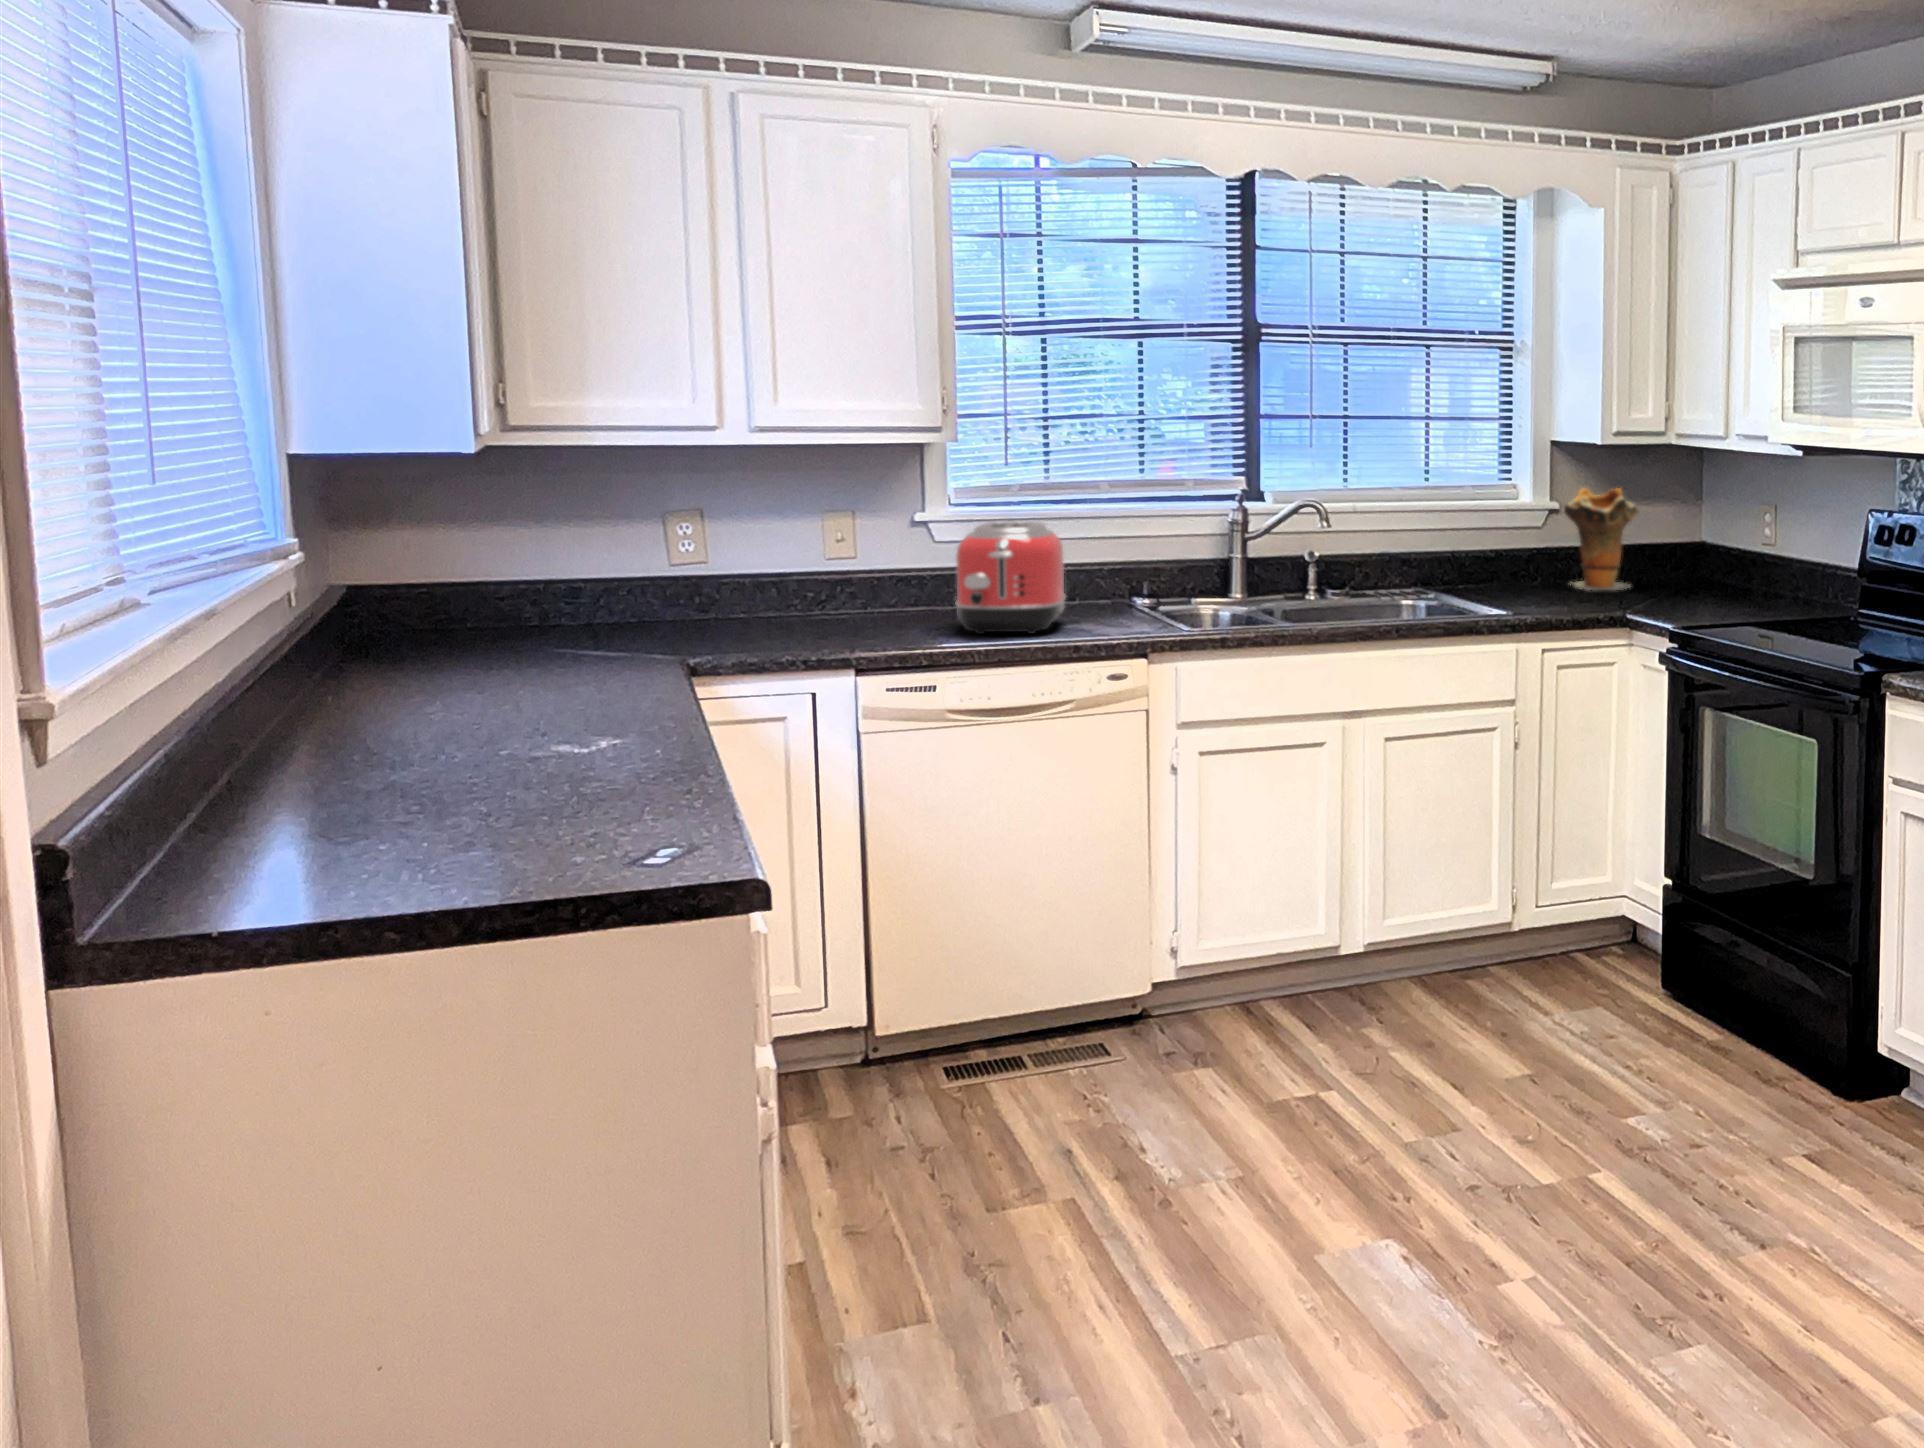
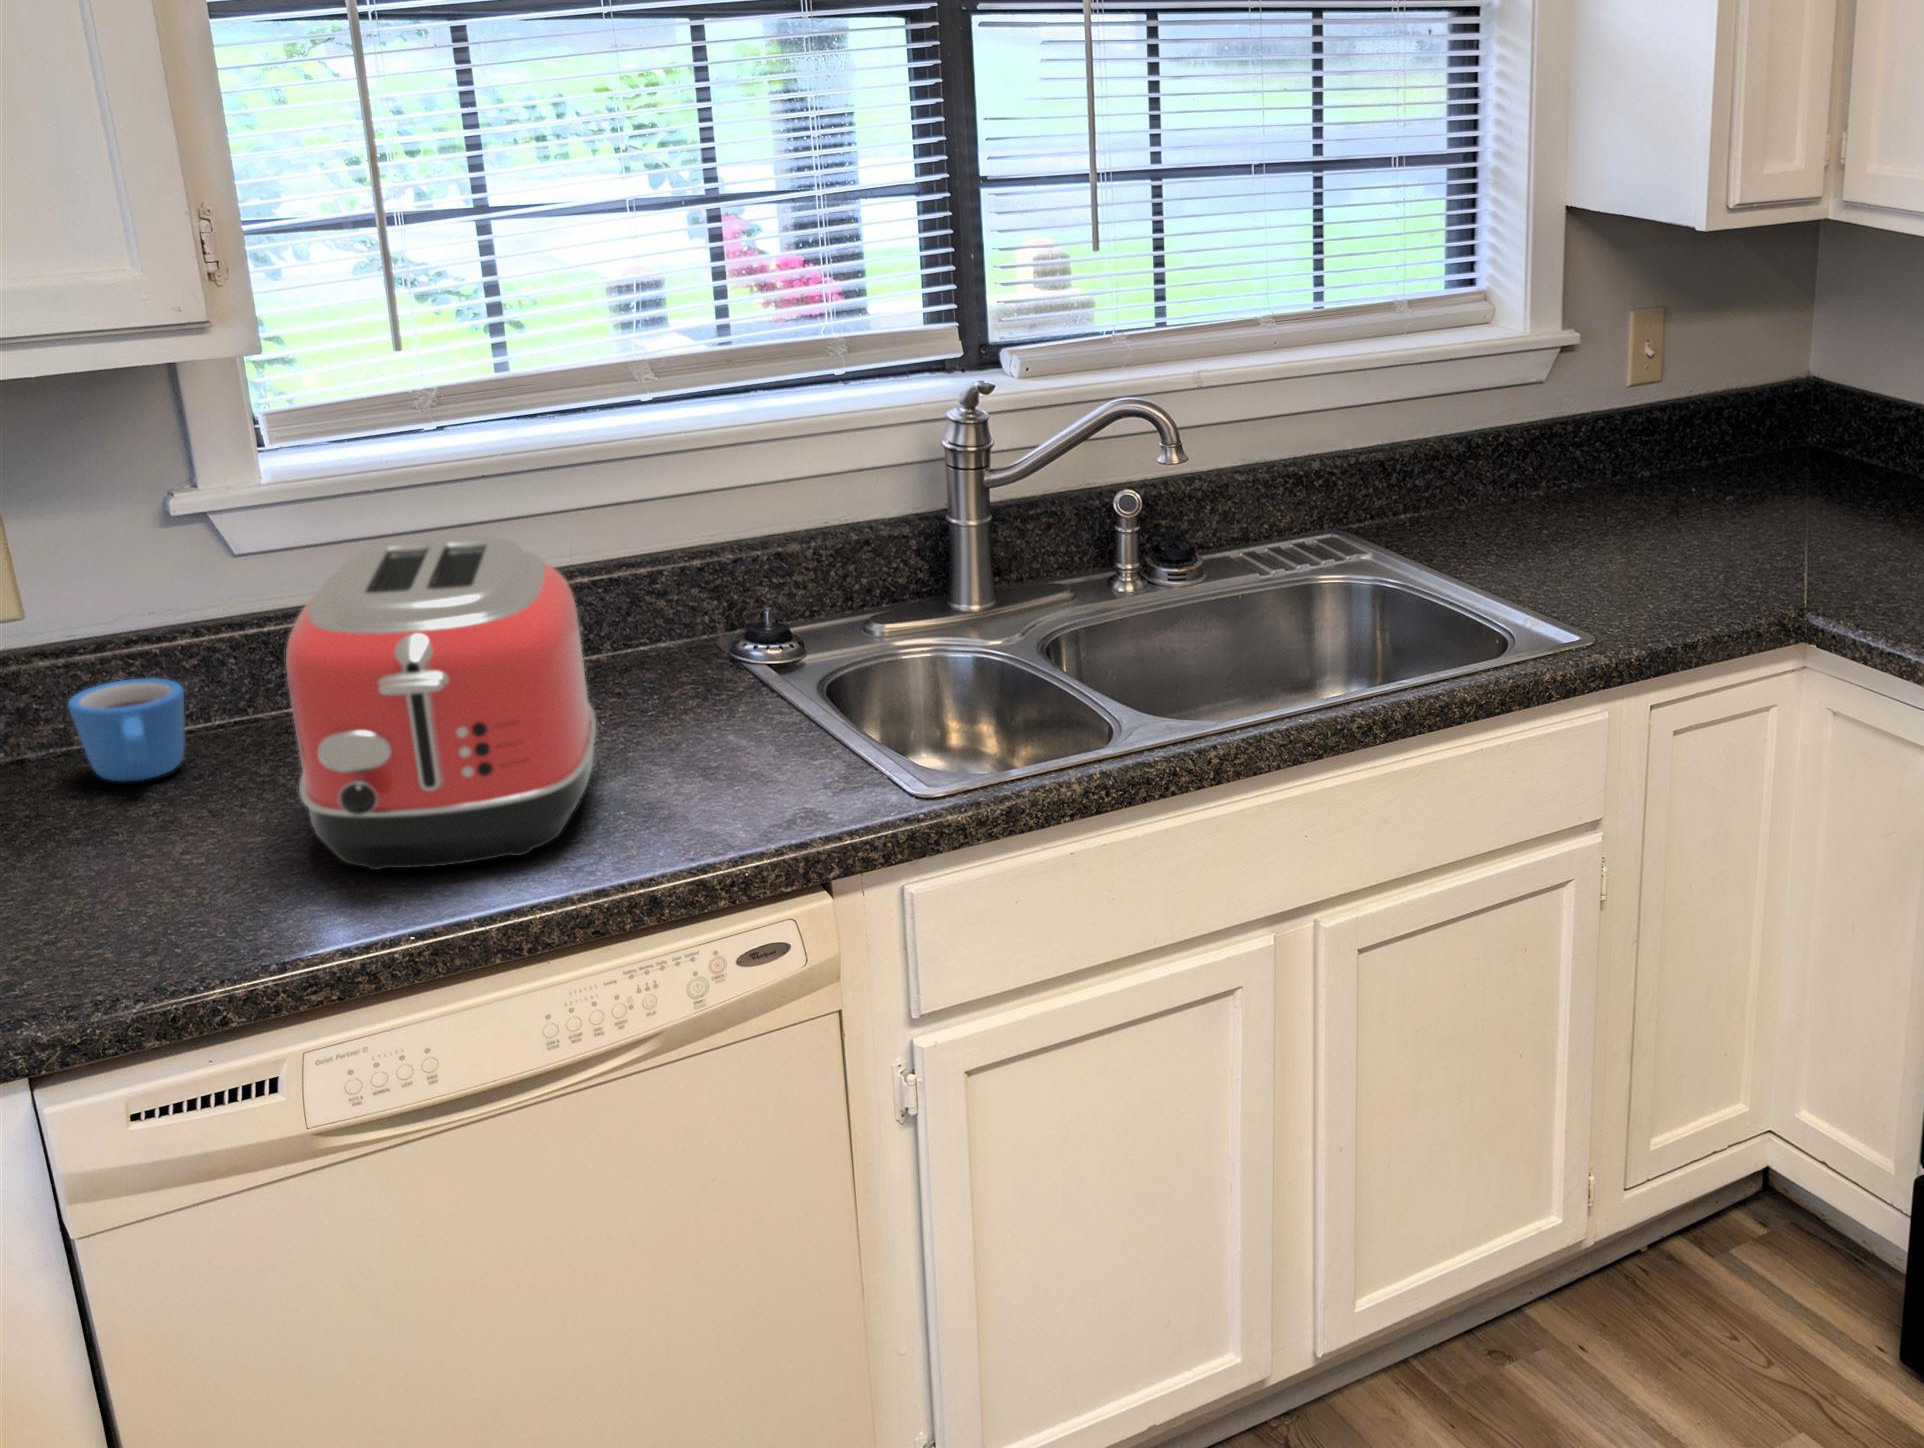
decorative vase: present [1564,488,1638,590] -> none [1602,298,1748,514]
mug: none [873,582,914,618] -> present [68,678,185,781]

